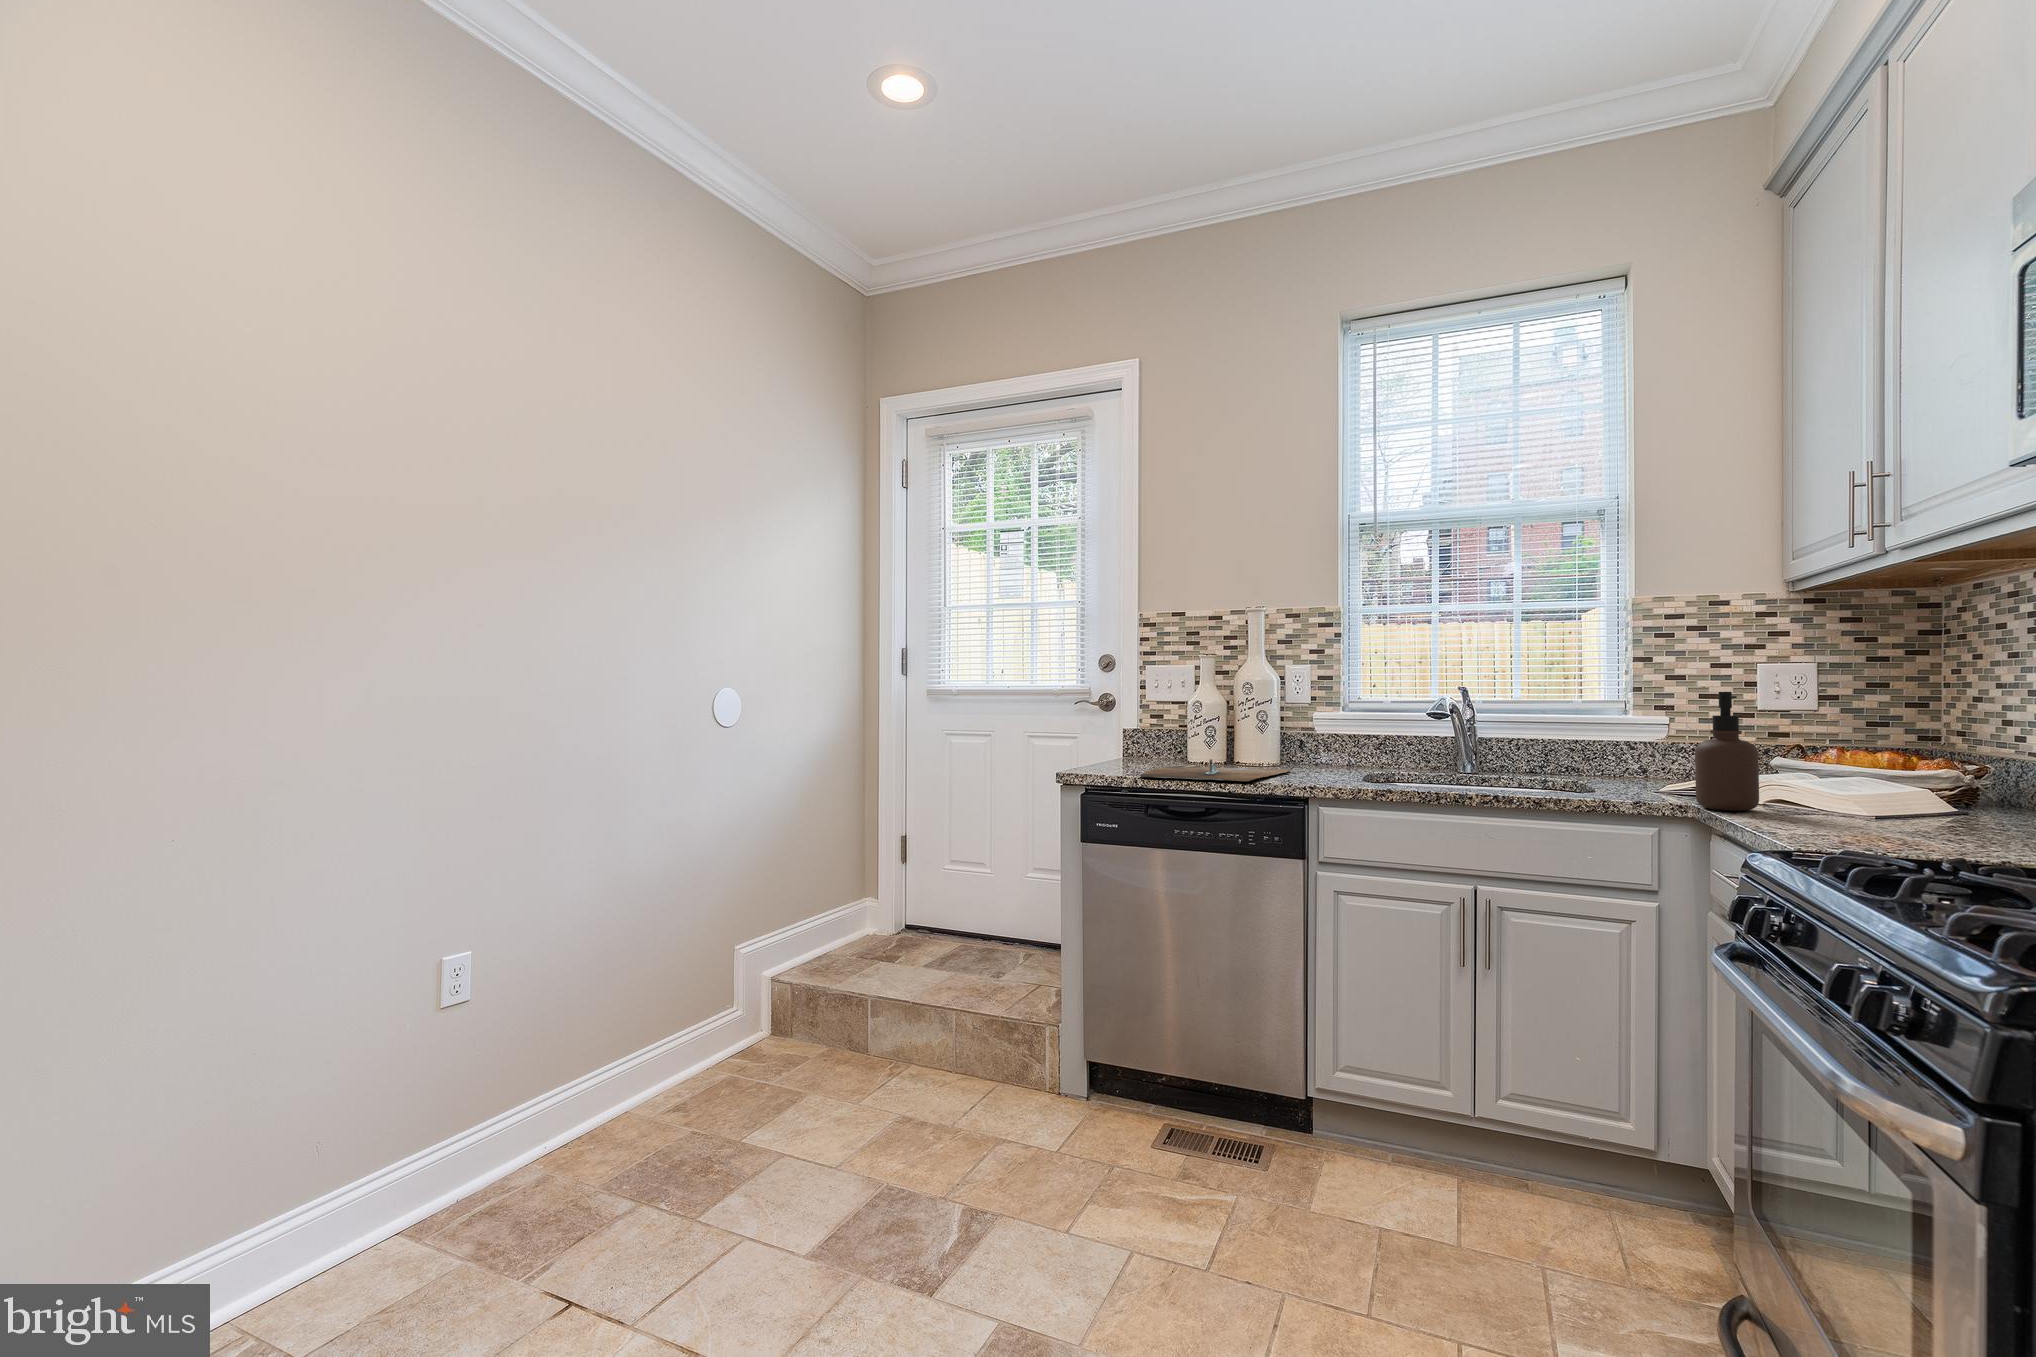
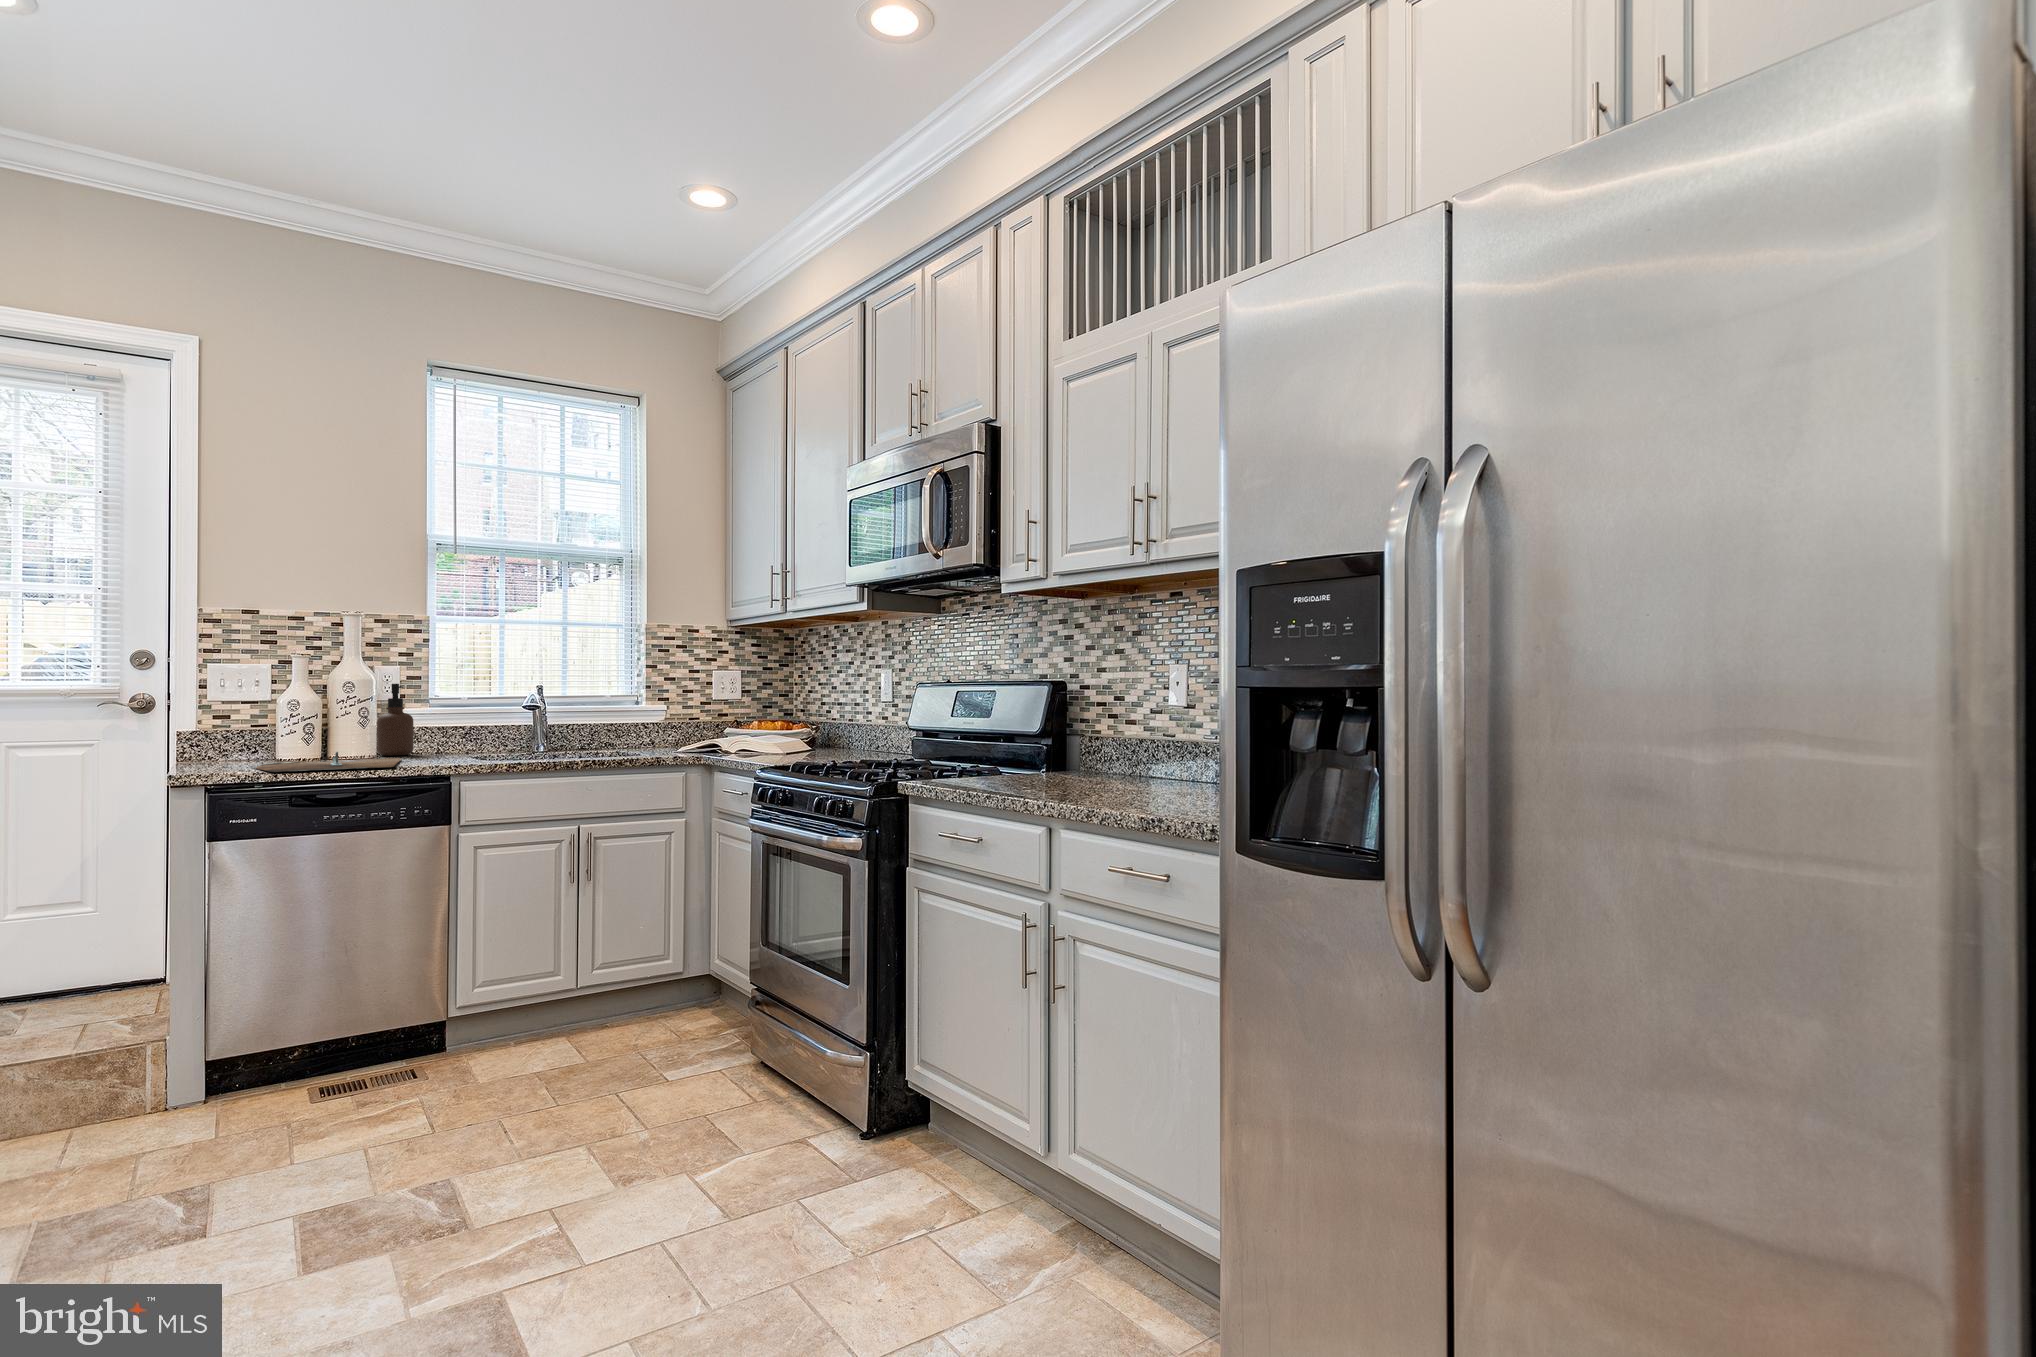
soap dispenser: present [1695,692,1759,811] -> present [377,684,414,756]

